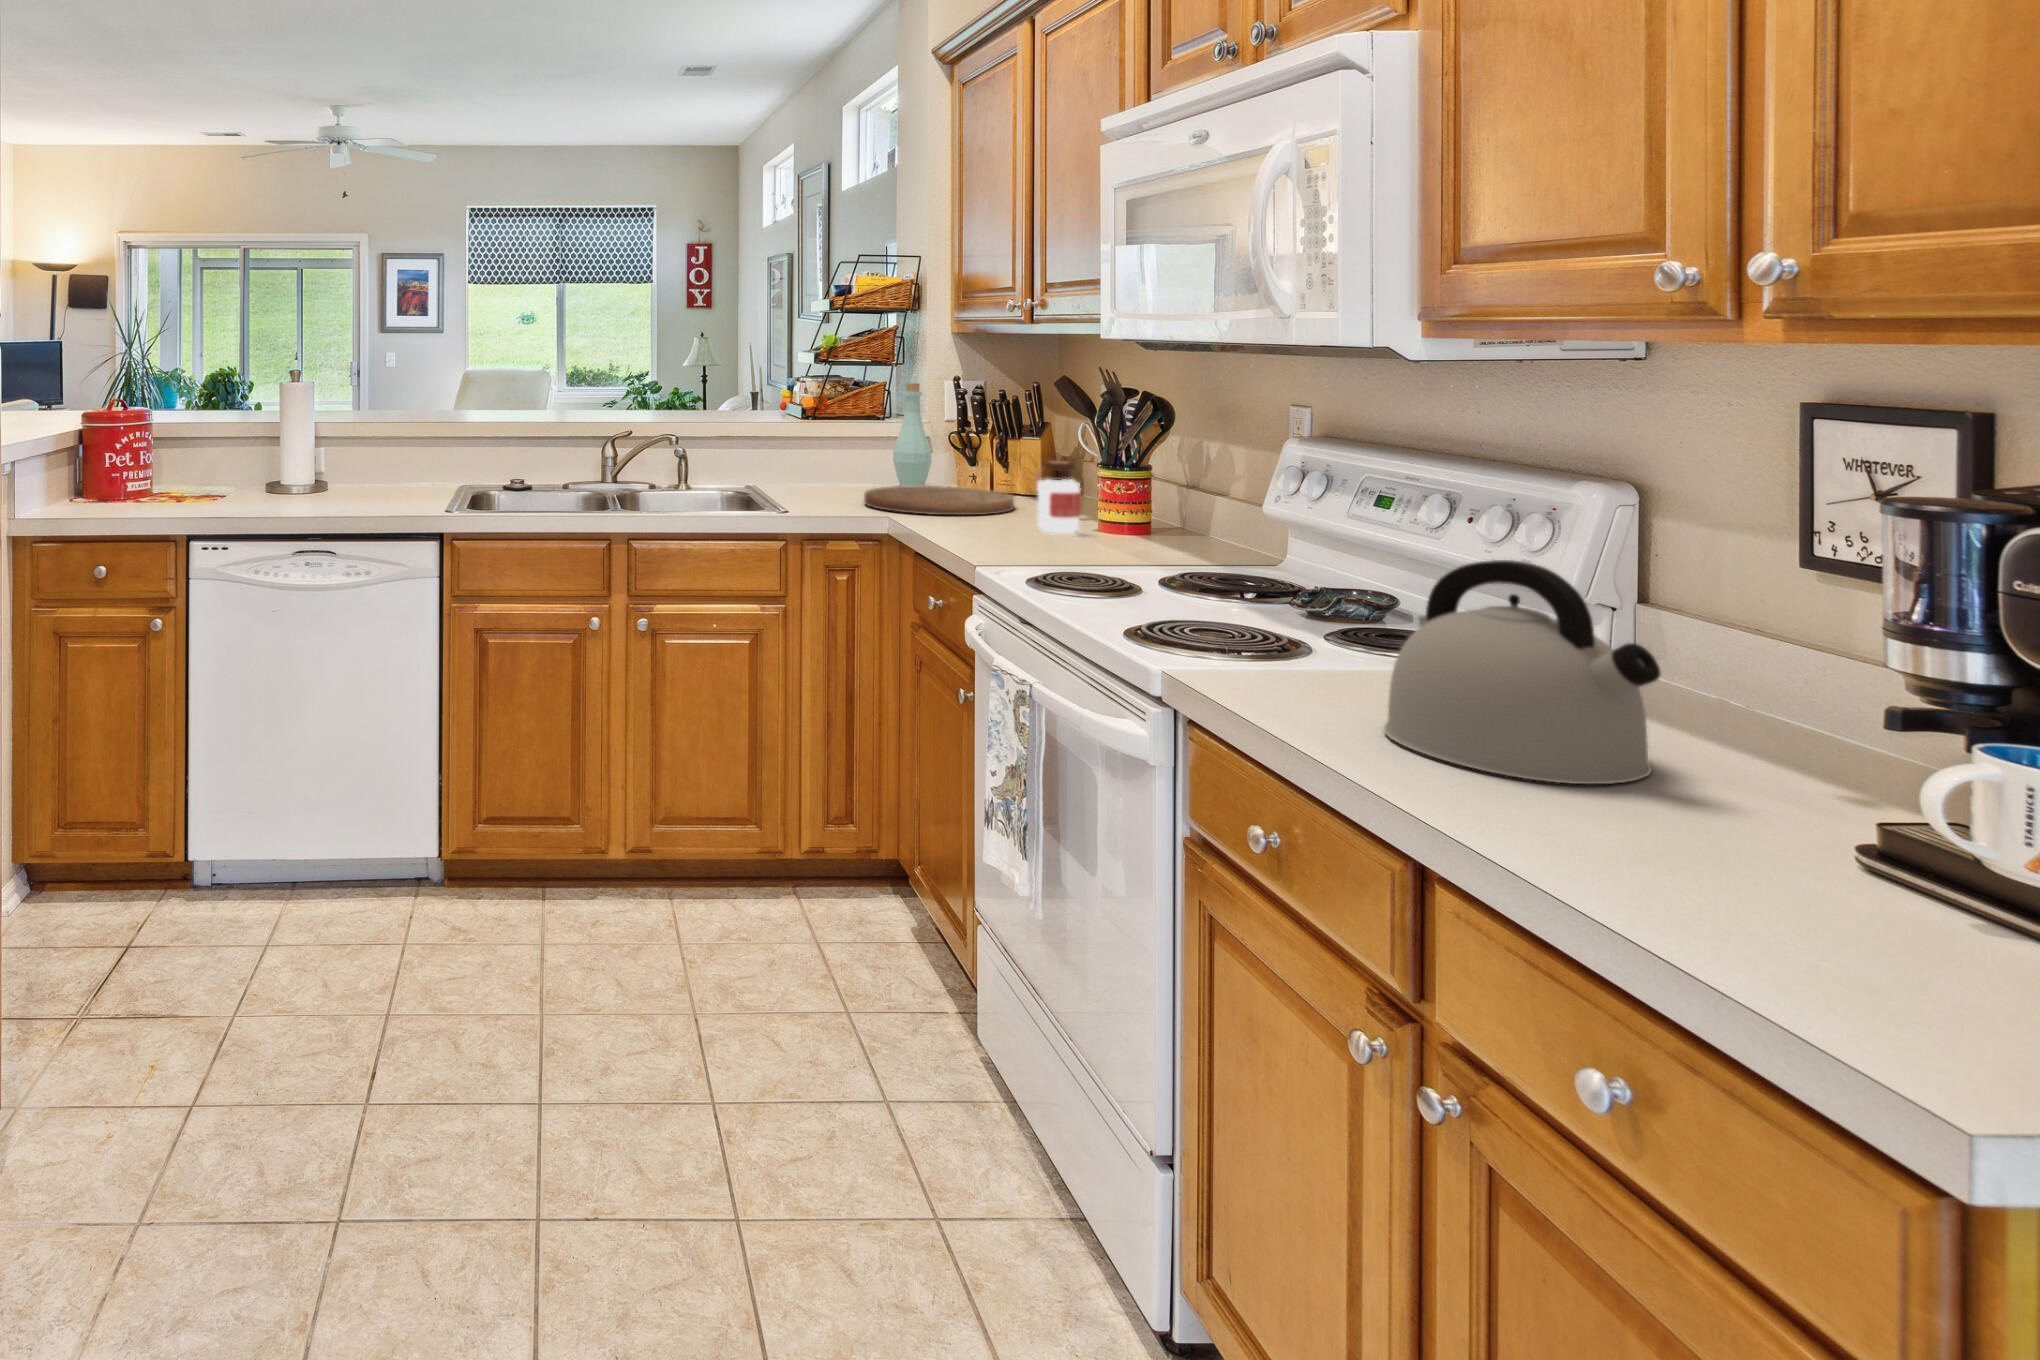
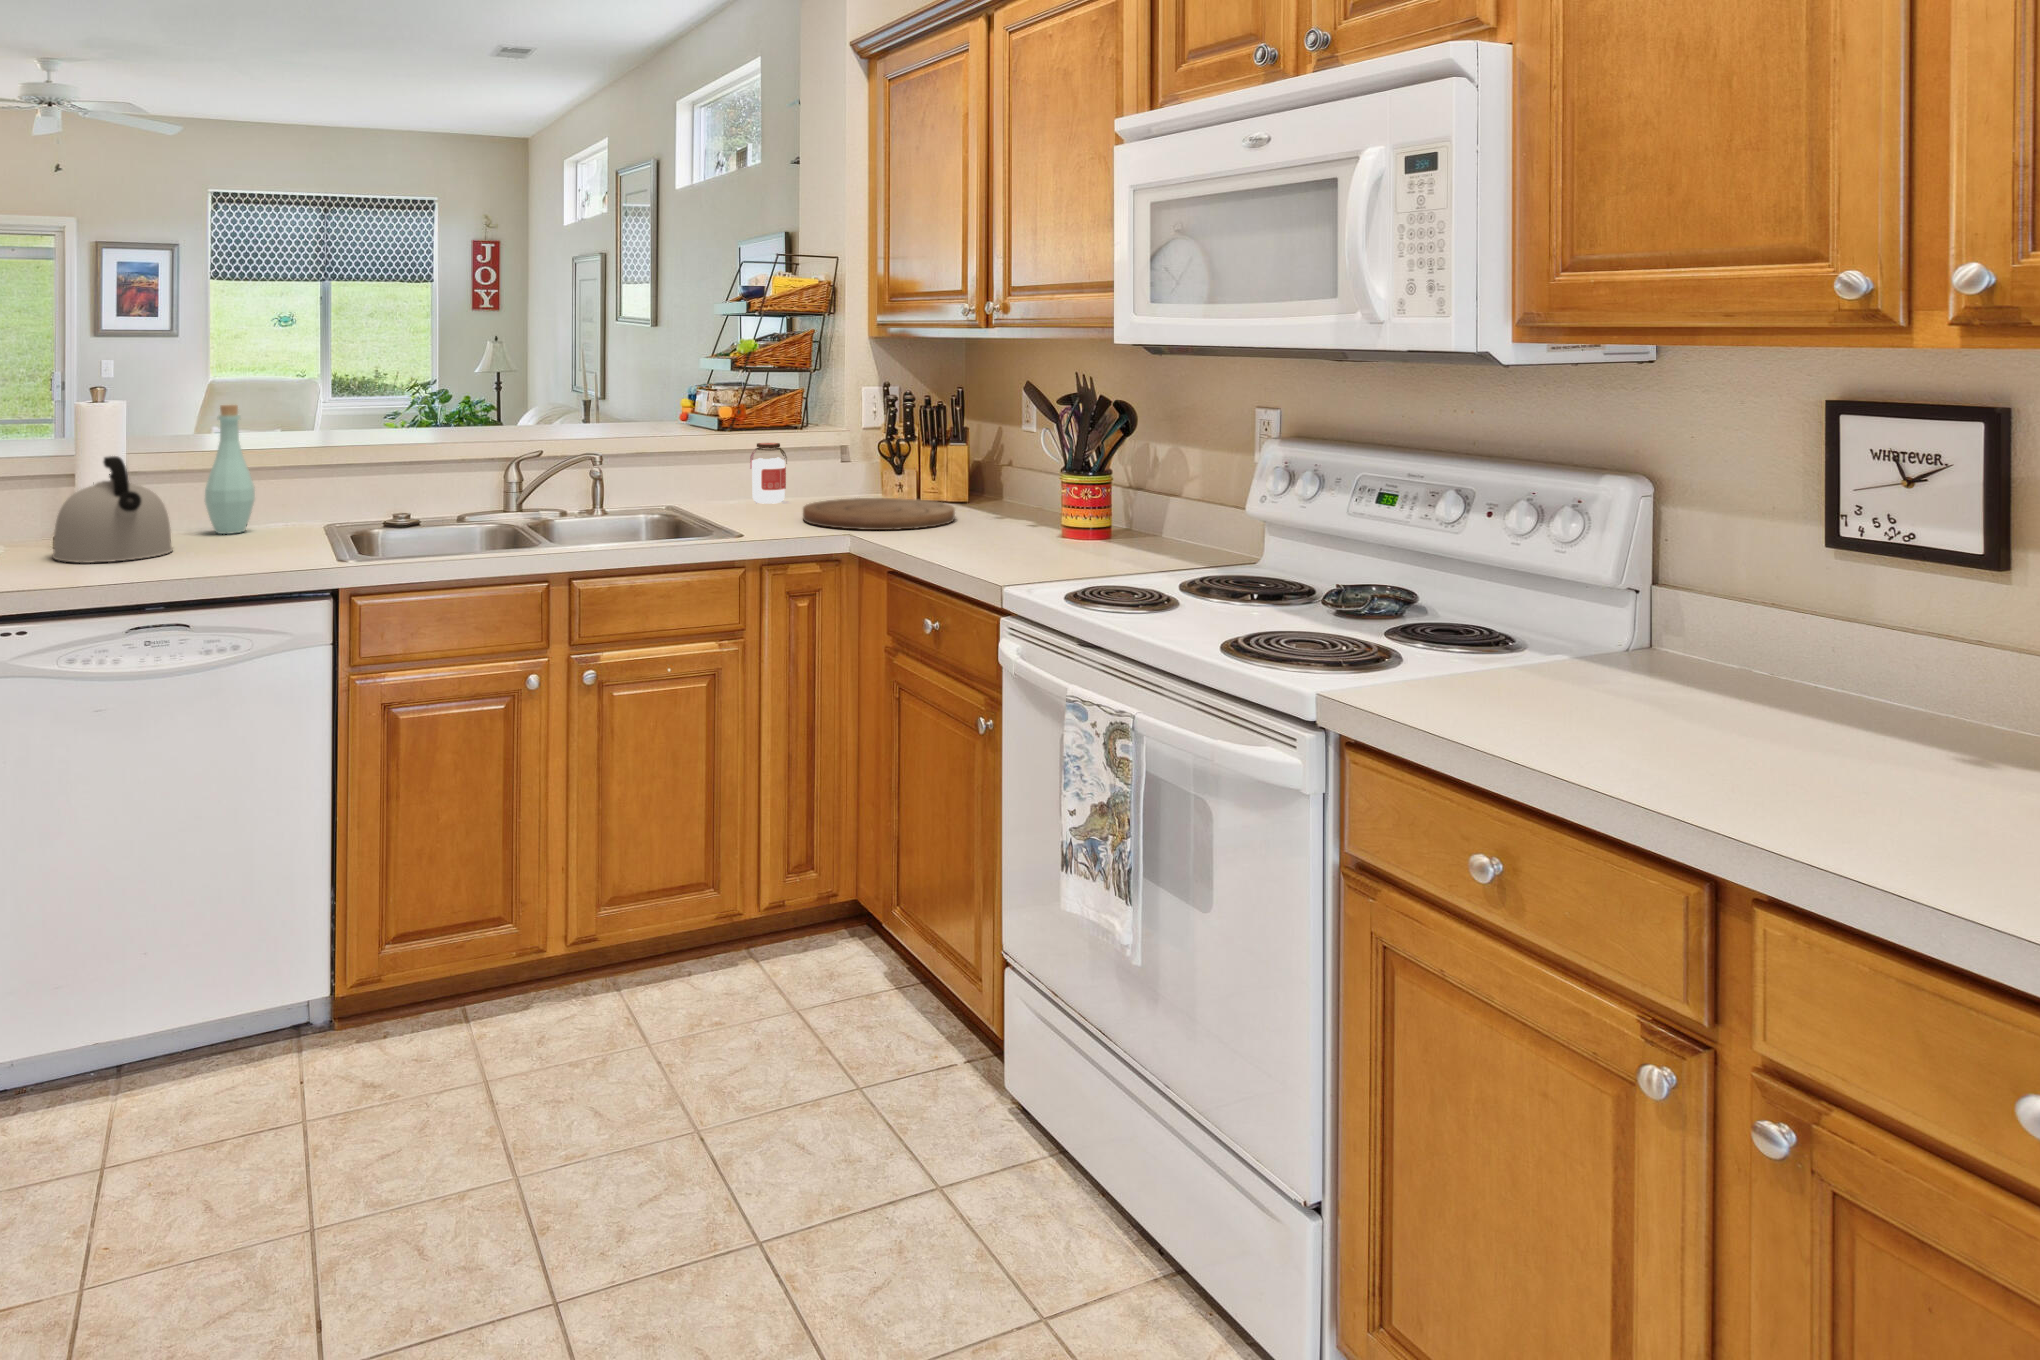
bottle: present [893,383,931,486] -> present [205,405,255,534]
jar: present [1036,461,1083,534] -> present [750,443,787,504]
kettle: present [1384,560,1661,784] -> present [52,456,173,563]

